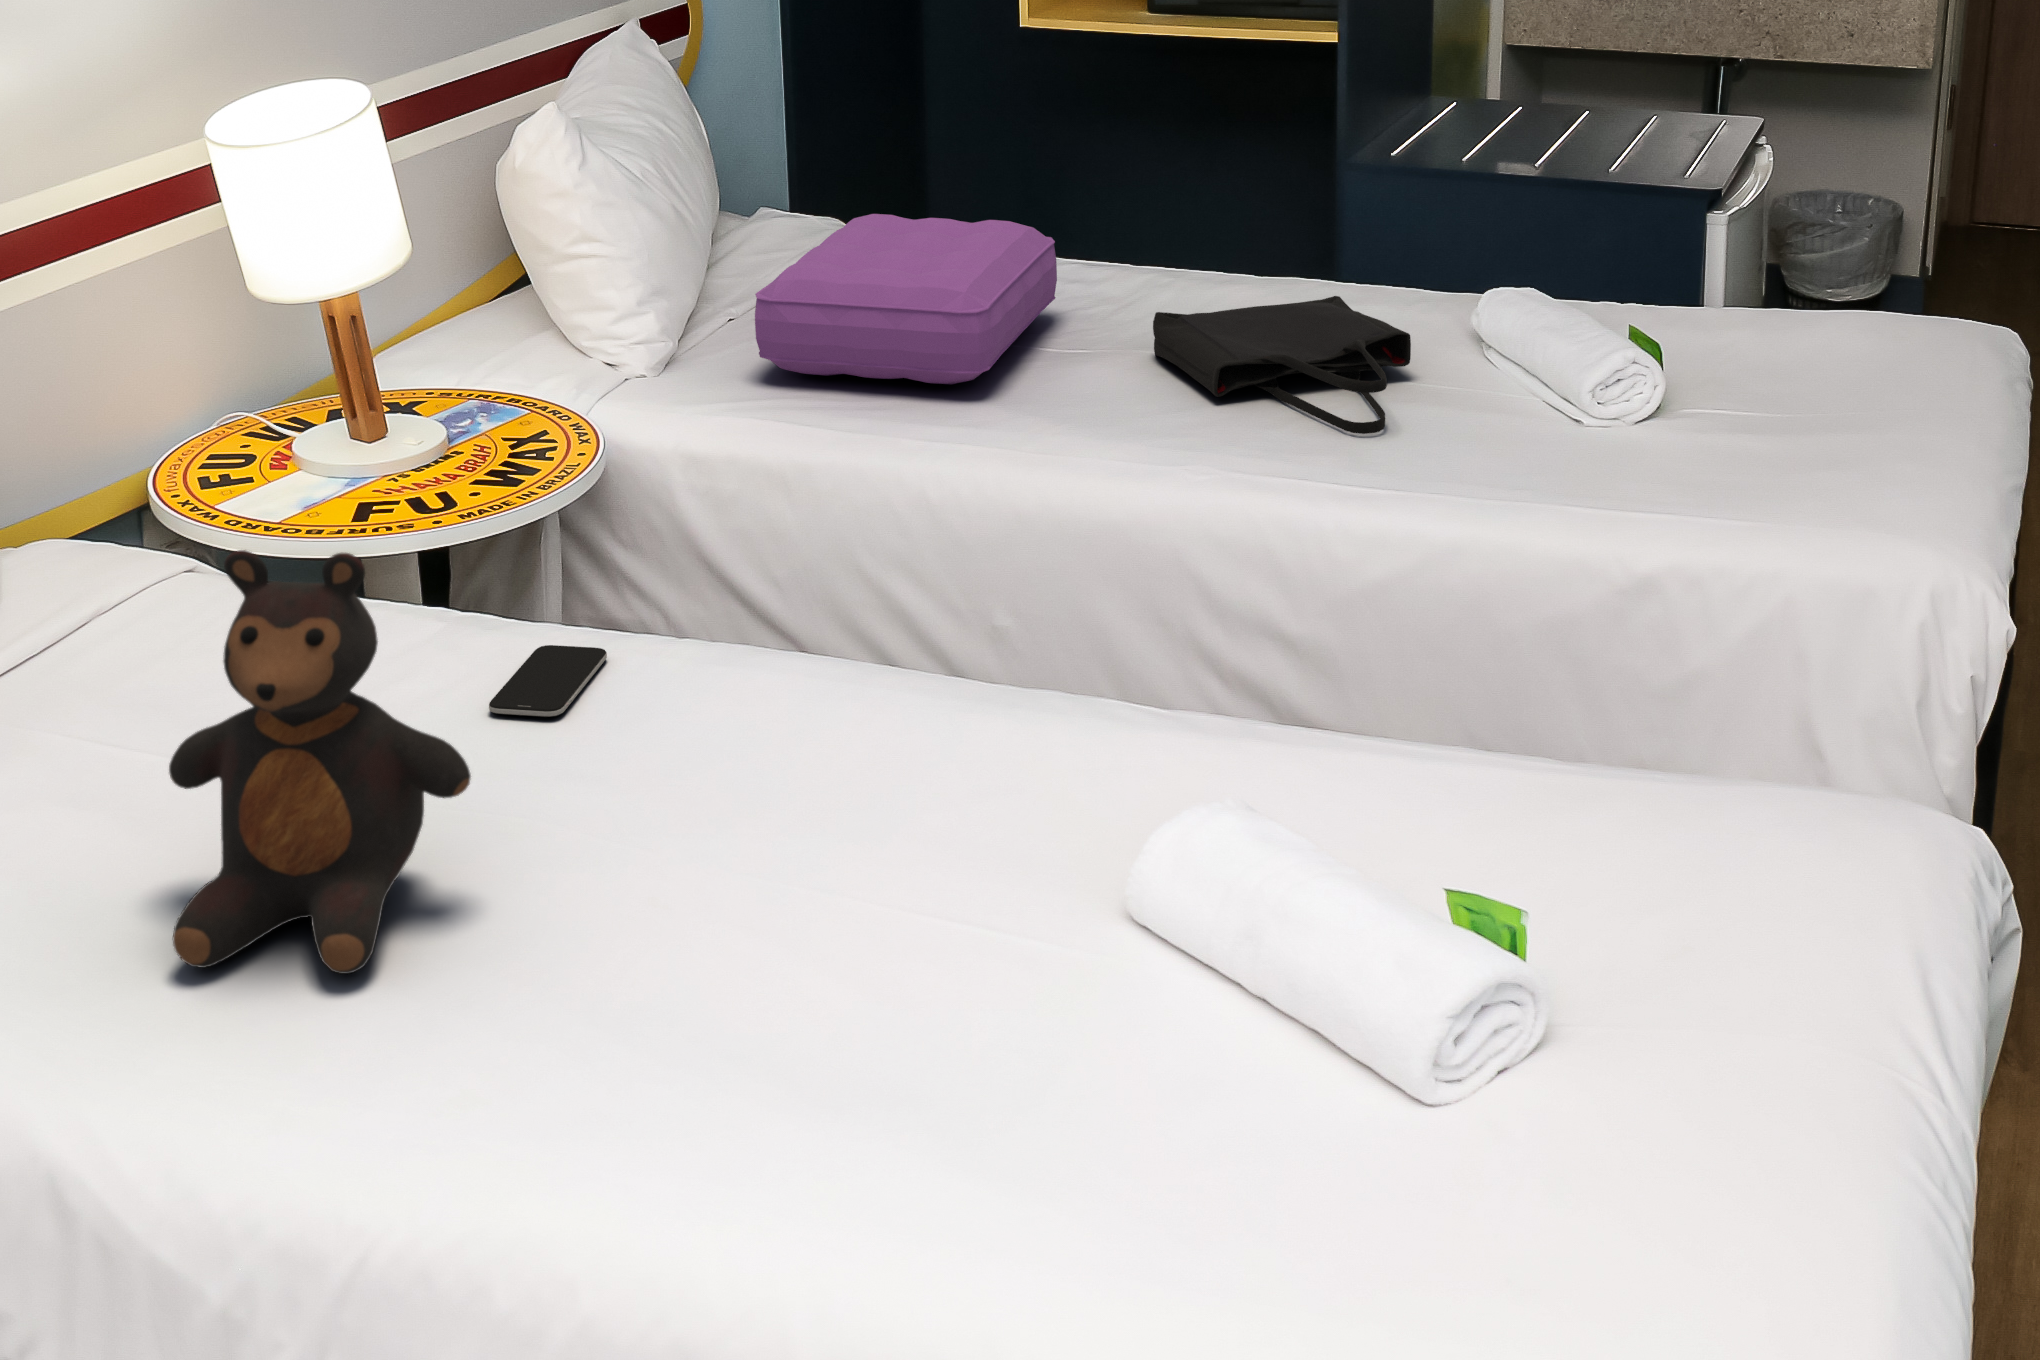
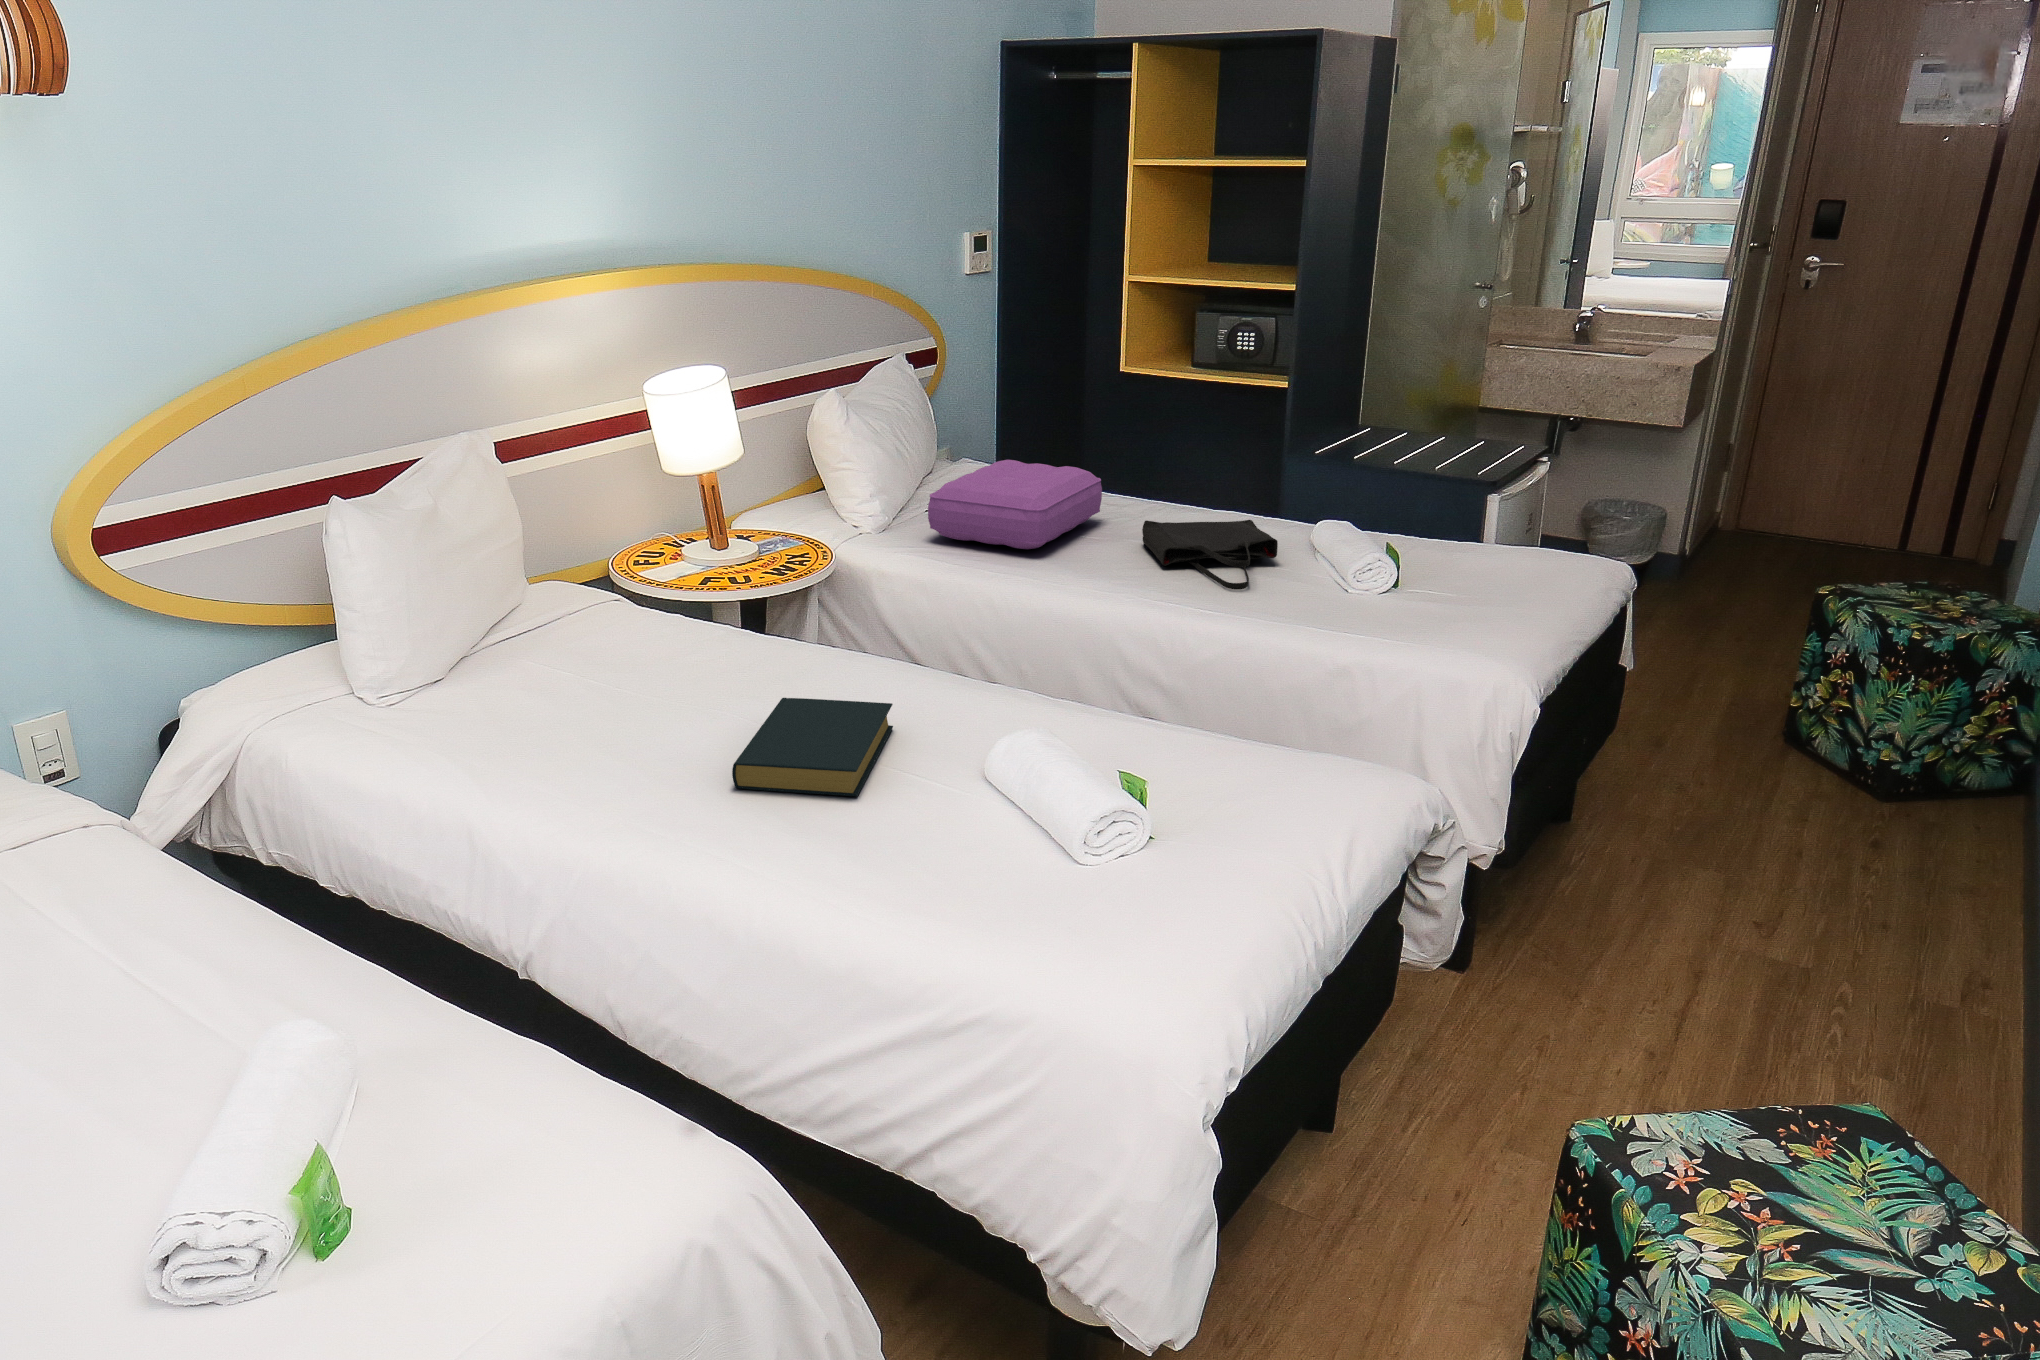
teddy bear: present [169,550,471,974] -> none [528,568,676,773]
smartphone: present [489,645,607,717] -> none [722,649,790,679]
hardback book: none [631,749,895,975] -> present [732,698,893,796]

